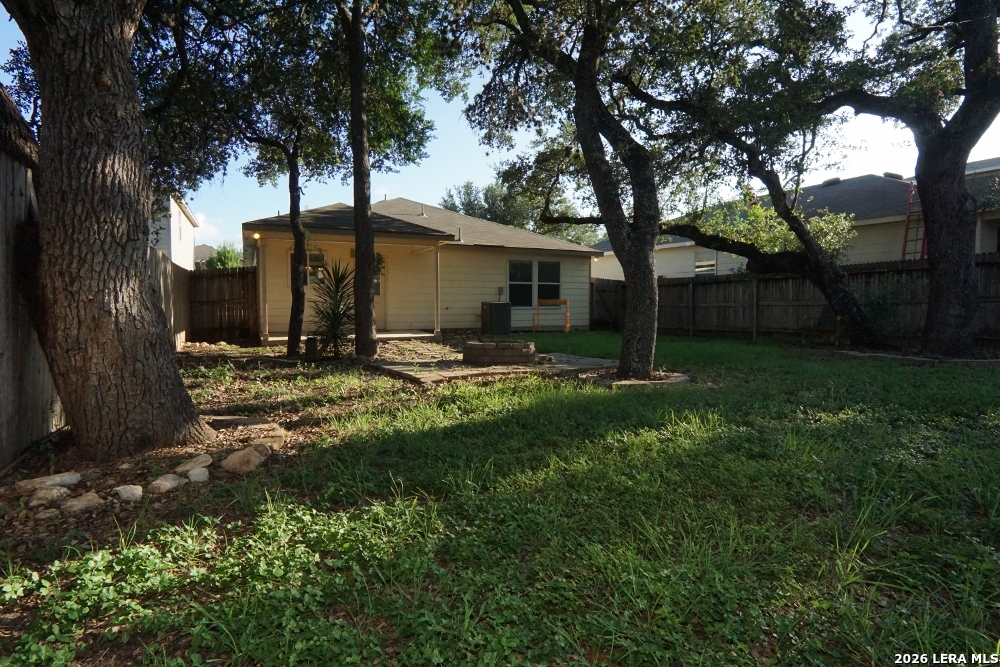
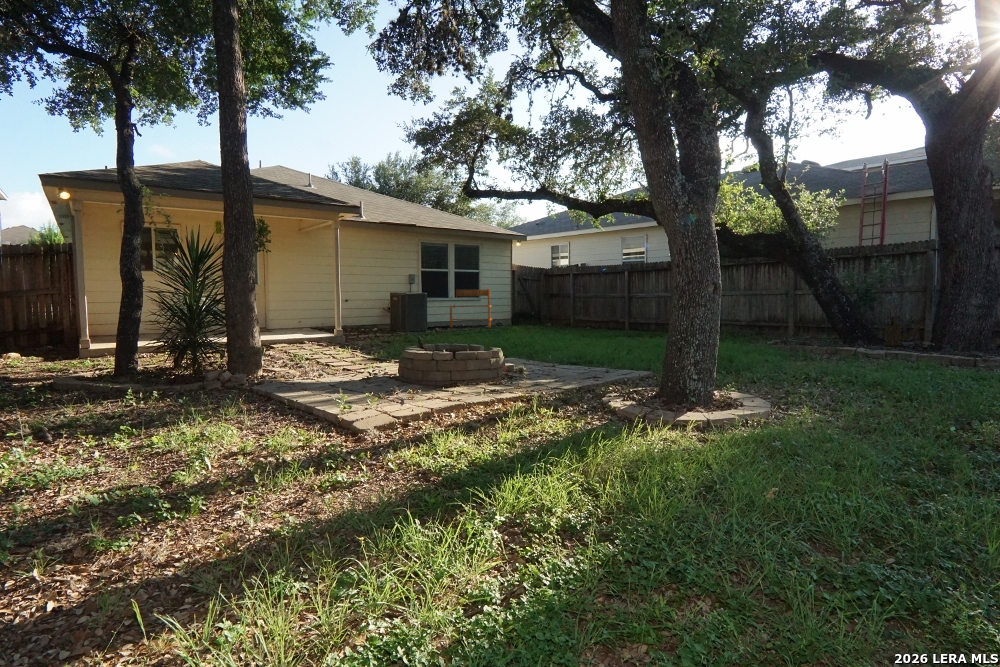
lounge chair: present [803,305,849,346] -> none [761,295,810,341]
watering can: present [301,332,331,362] -> present [878,317,924,347]

